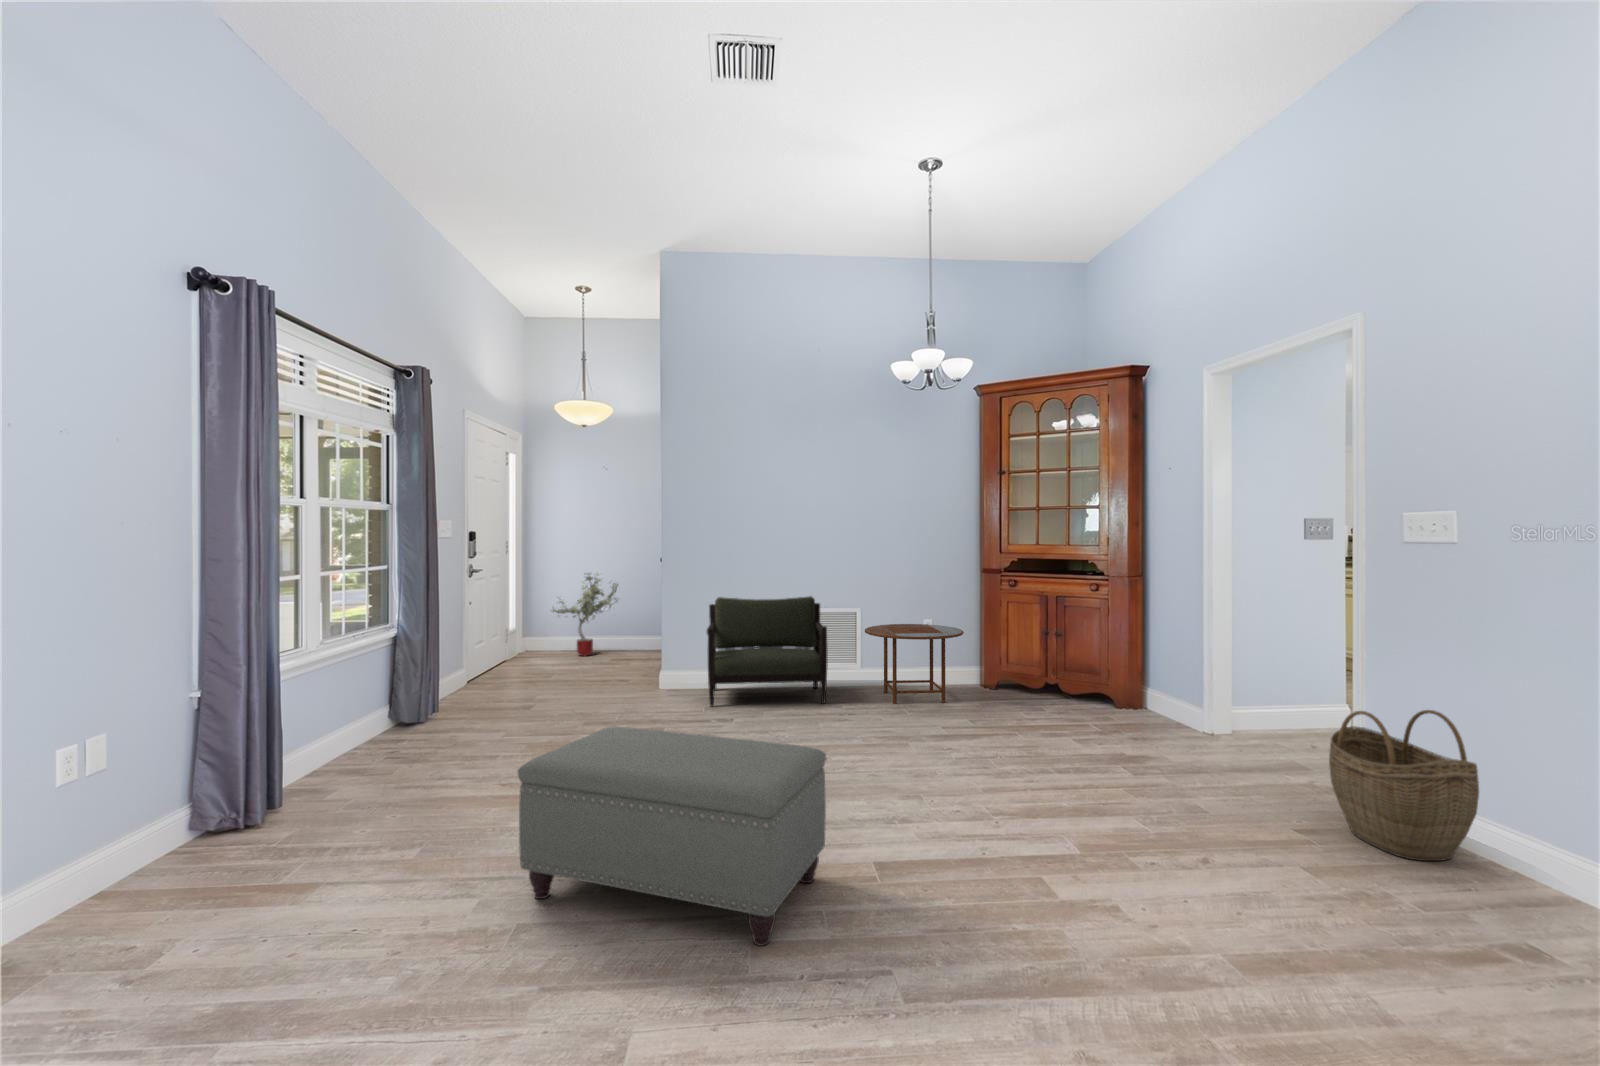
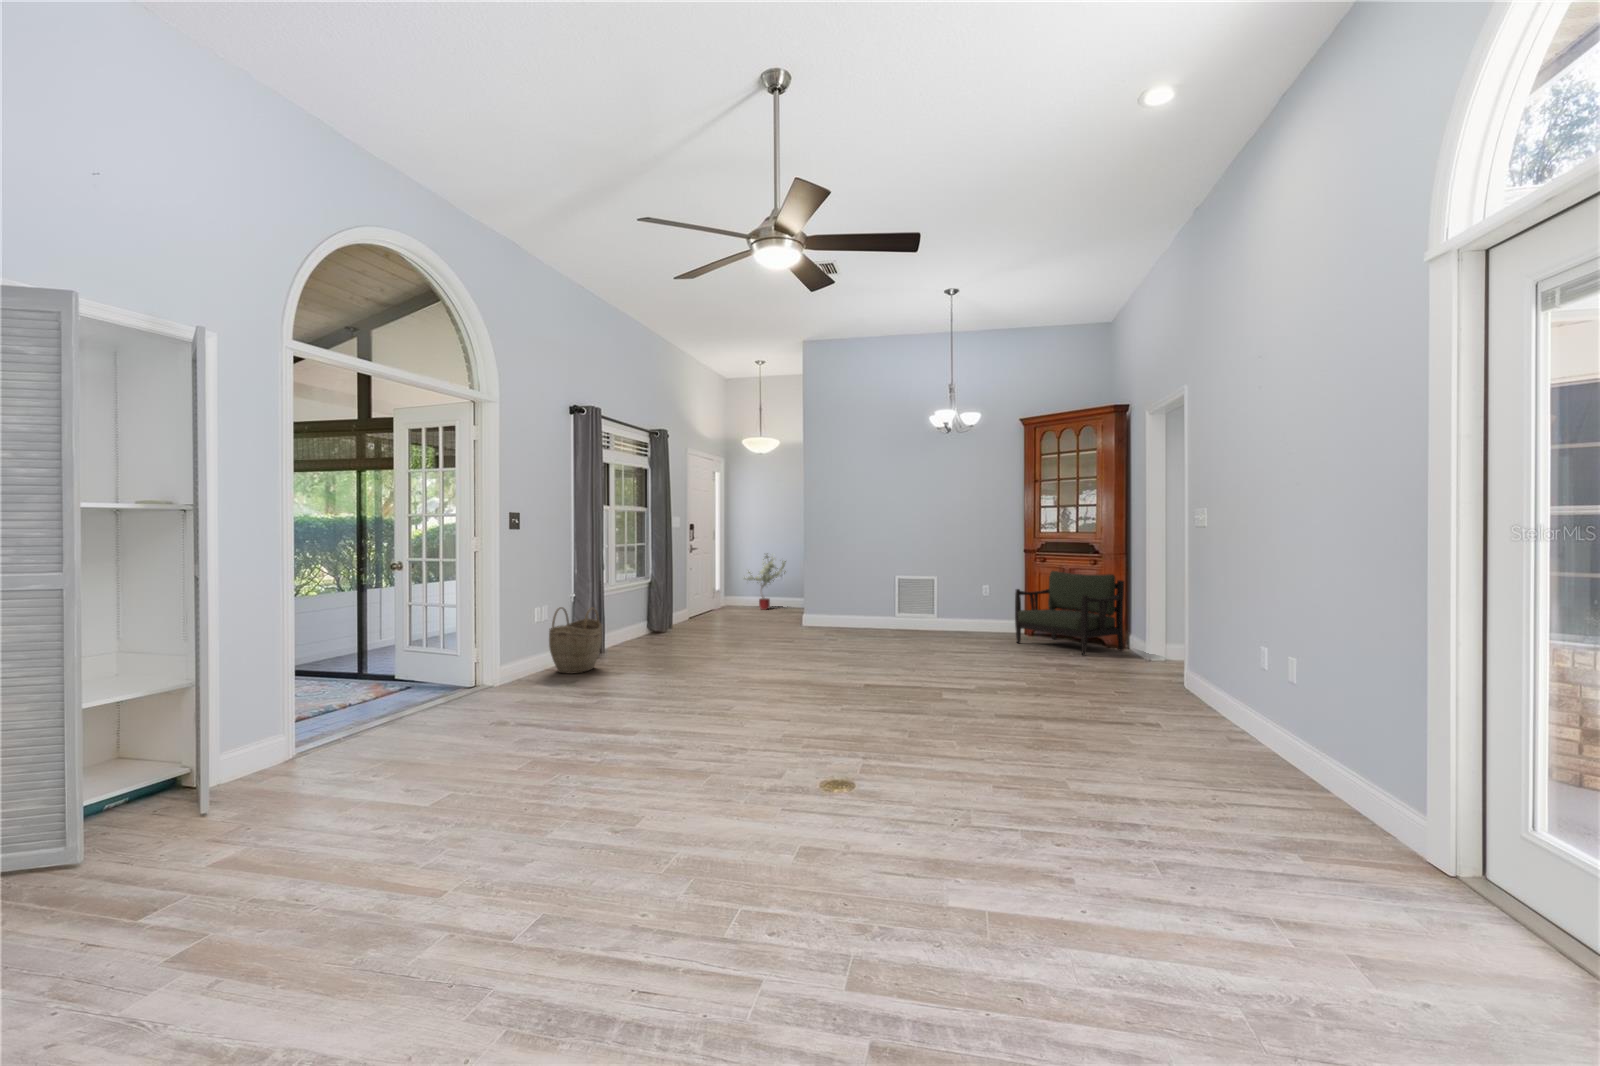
armchair: present [707,596,828,706] -> present [1015,571,1124,655]
side table: present [865,624,964,704] -> none [932,587,1001,639]
woven basket: present [1329,710,1479,861] -> present [549,607,602,674]
ottoman: present [518,726,826,946] -> none [703,616,842,699]

